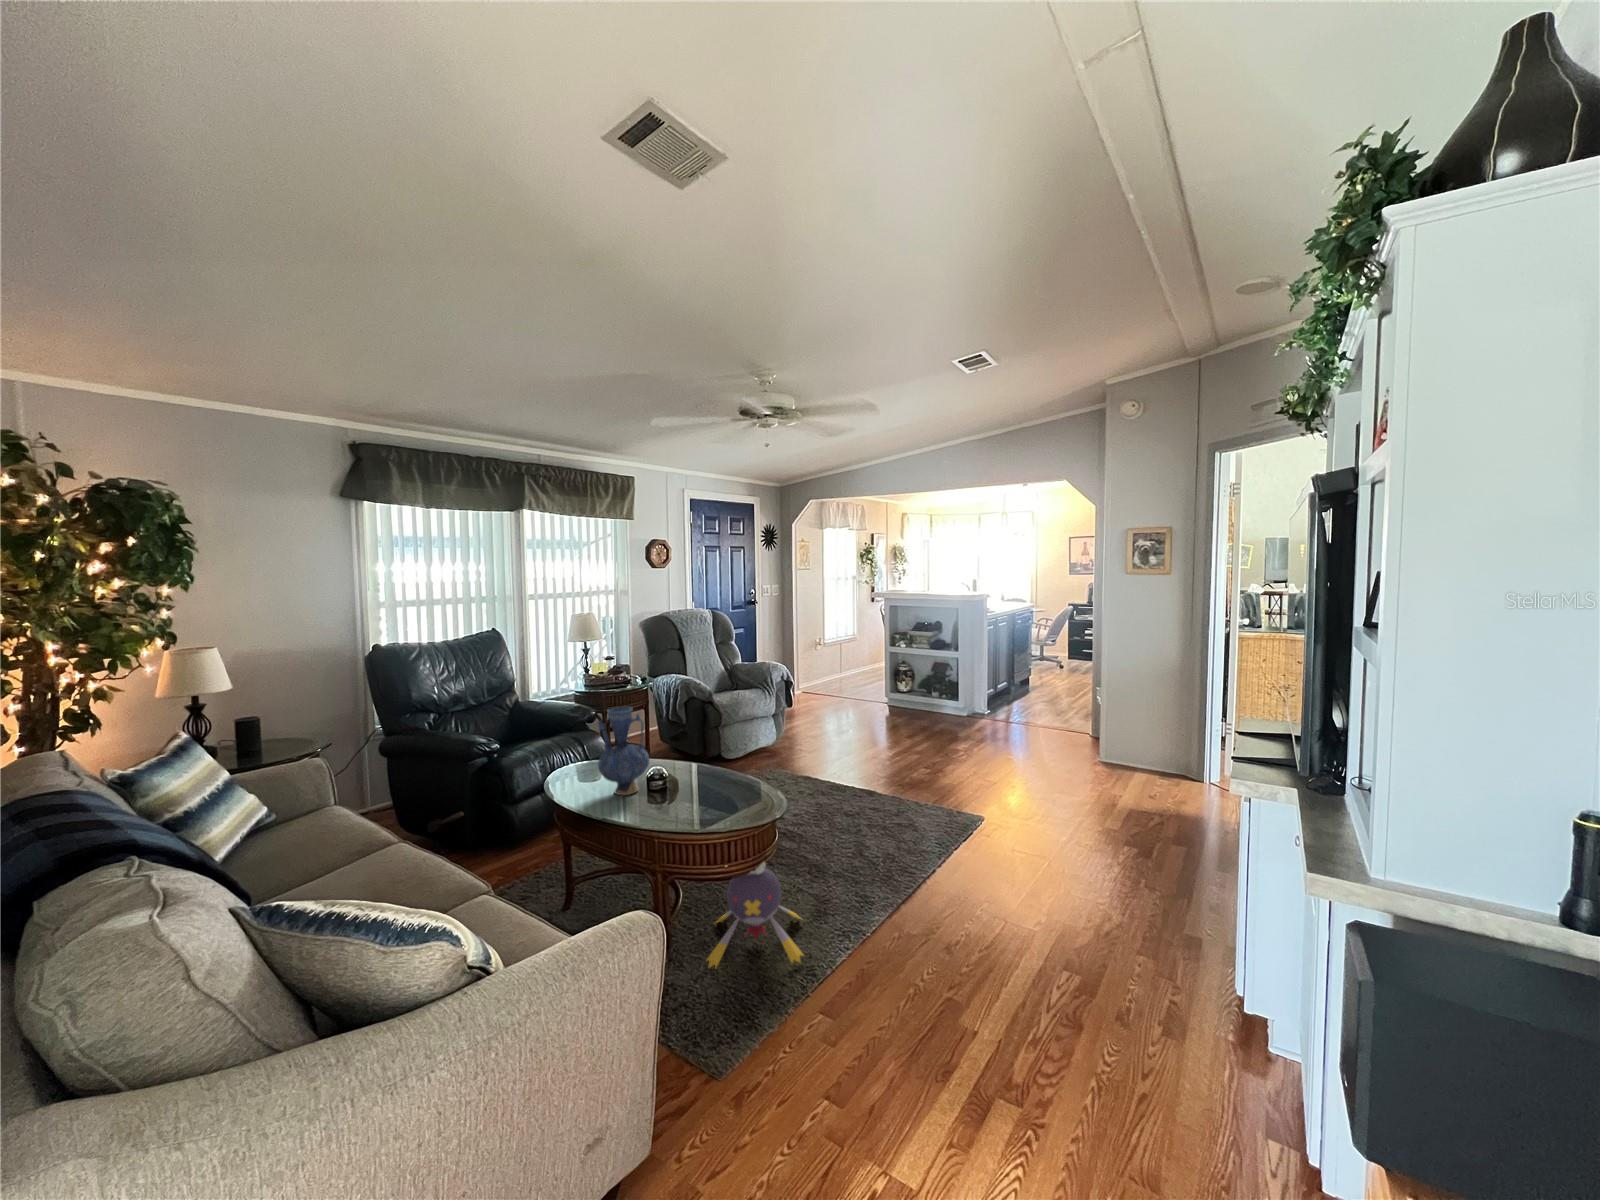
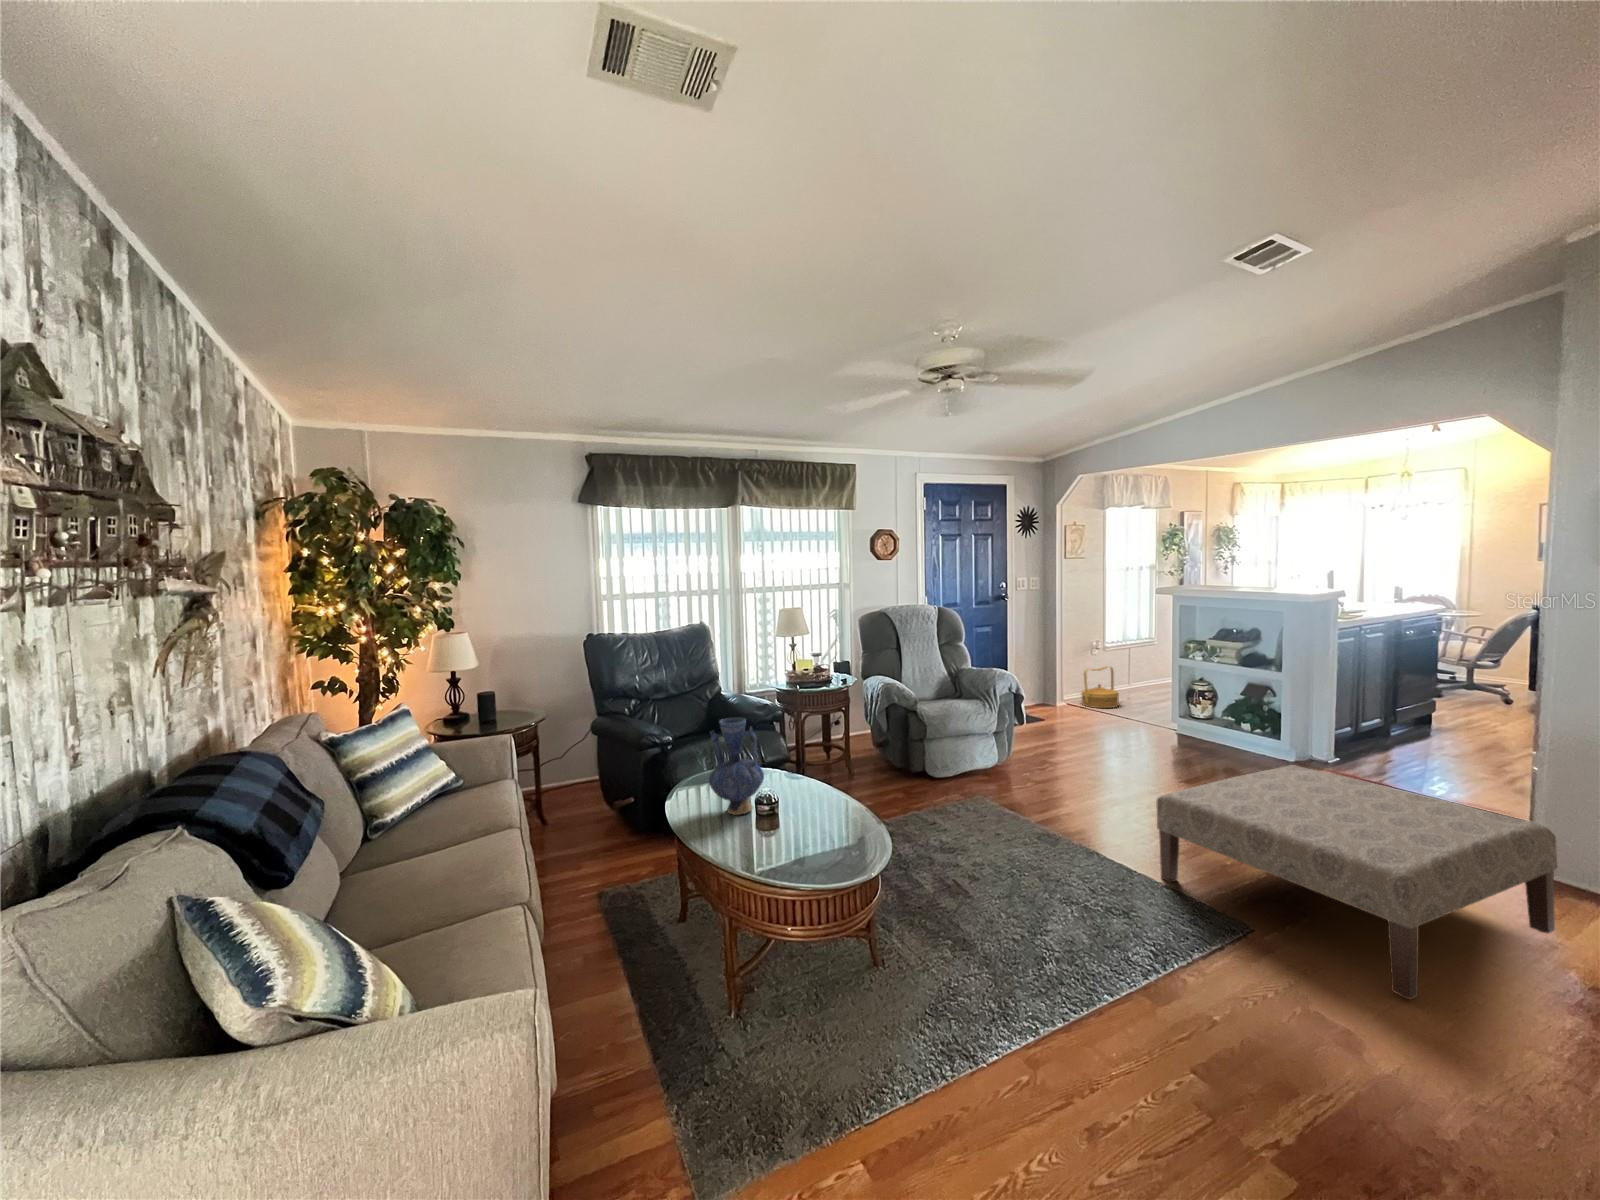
basket: none [812,658,841,692] -> present [1081,666,1119,708]
ottoman: none [916,710,1117,834] -> present [1156,765,1557,999]
plush toy: present [707,862,803,968] -> none [769,920,906,1078]

